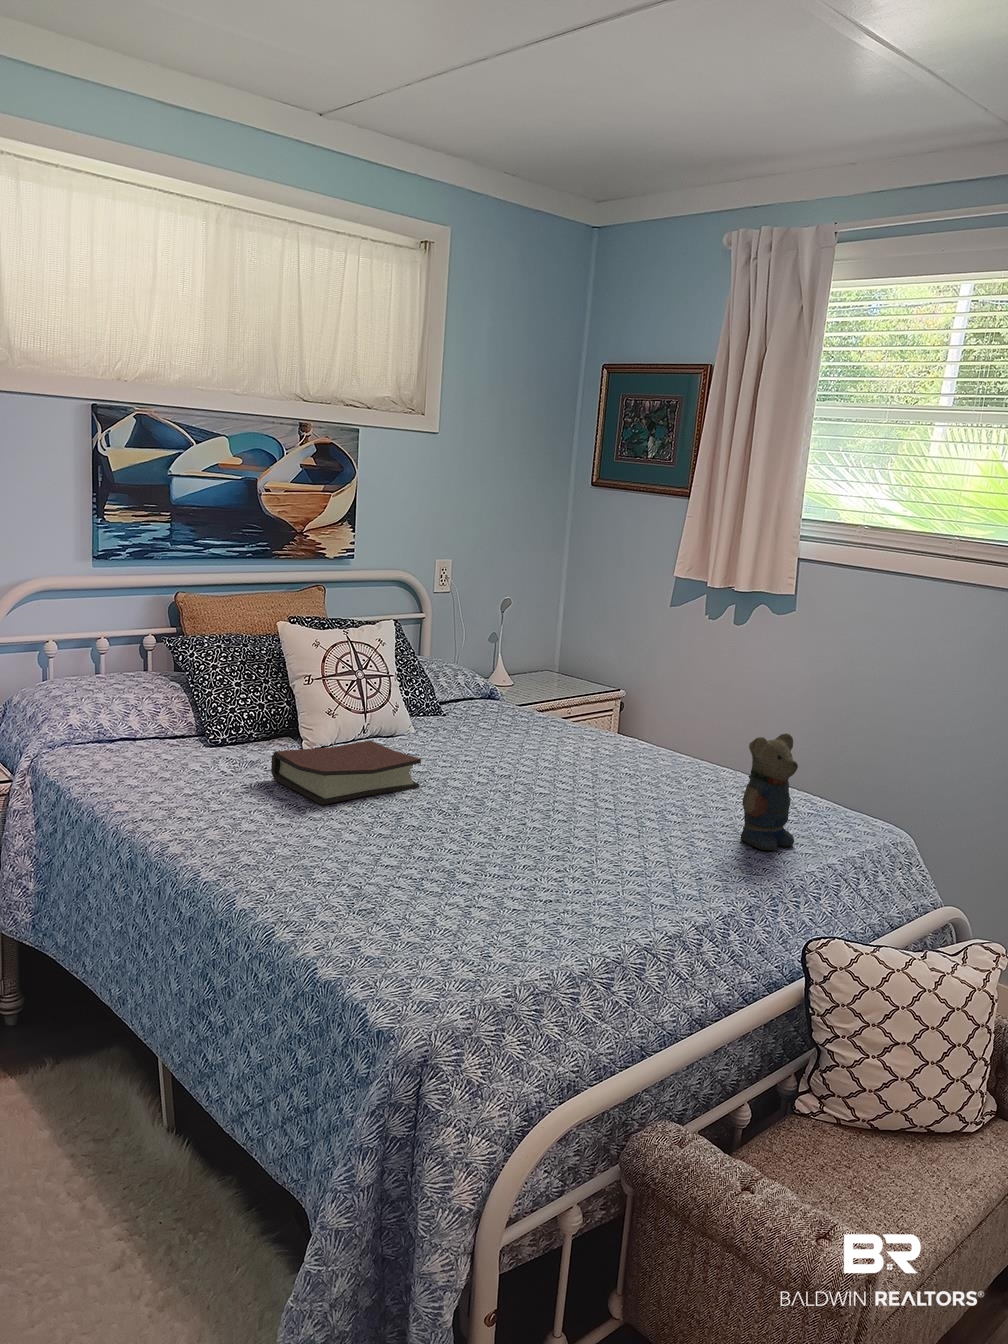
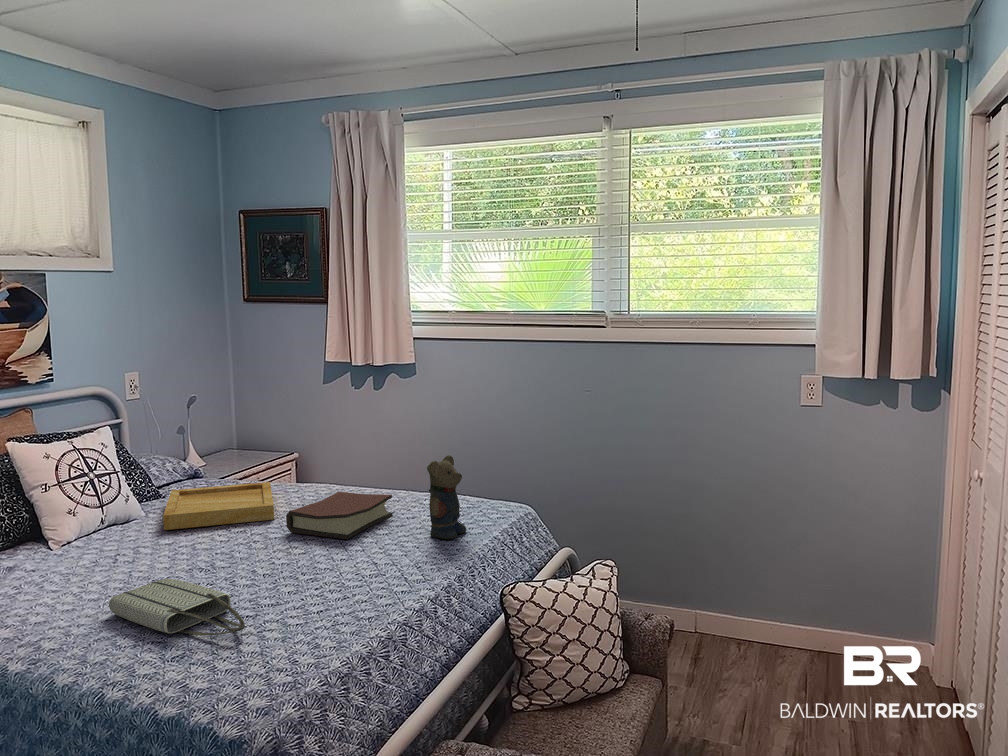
tray: none [424,709,567,771] -> present [163,482,274,530]
hardback book: present [271,741,421,805] -> present [286,492,393,539]
tote bag: none [321,814,450,899] -> present [109,579,245,635]

